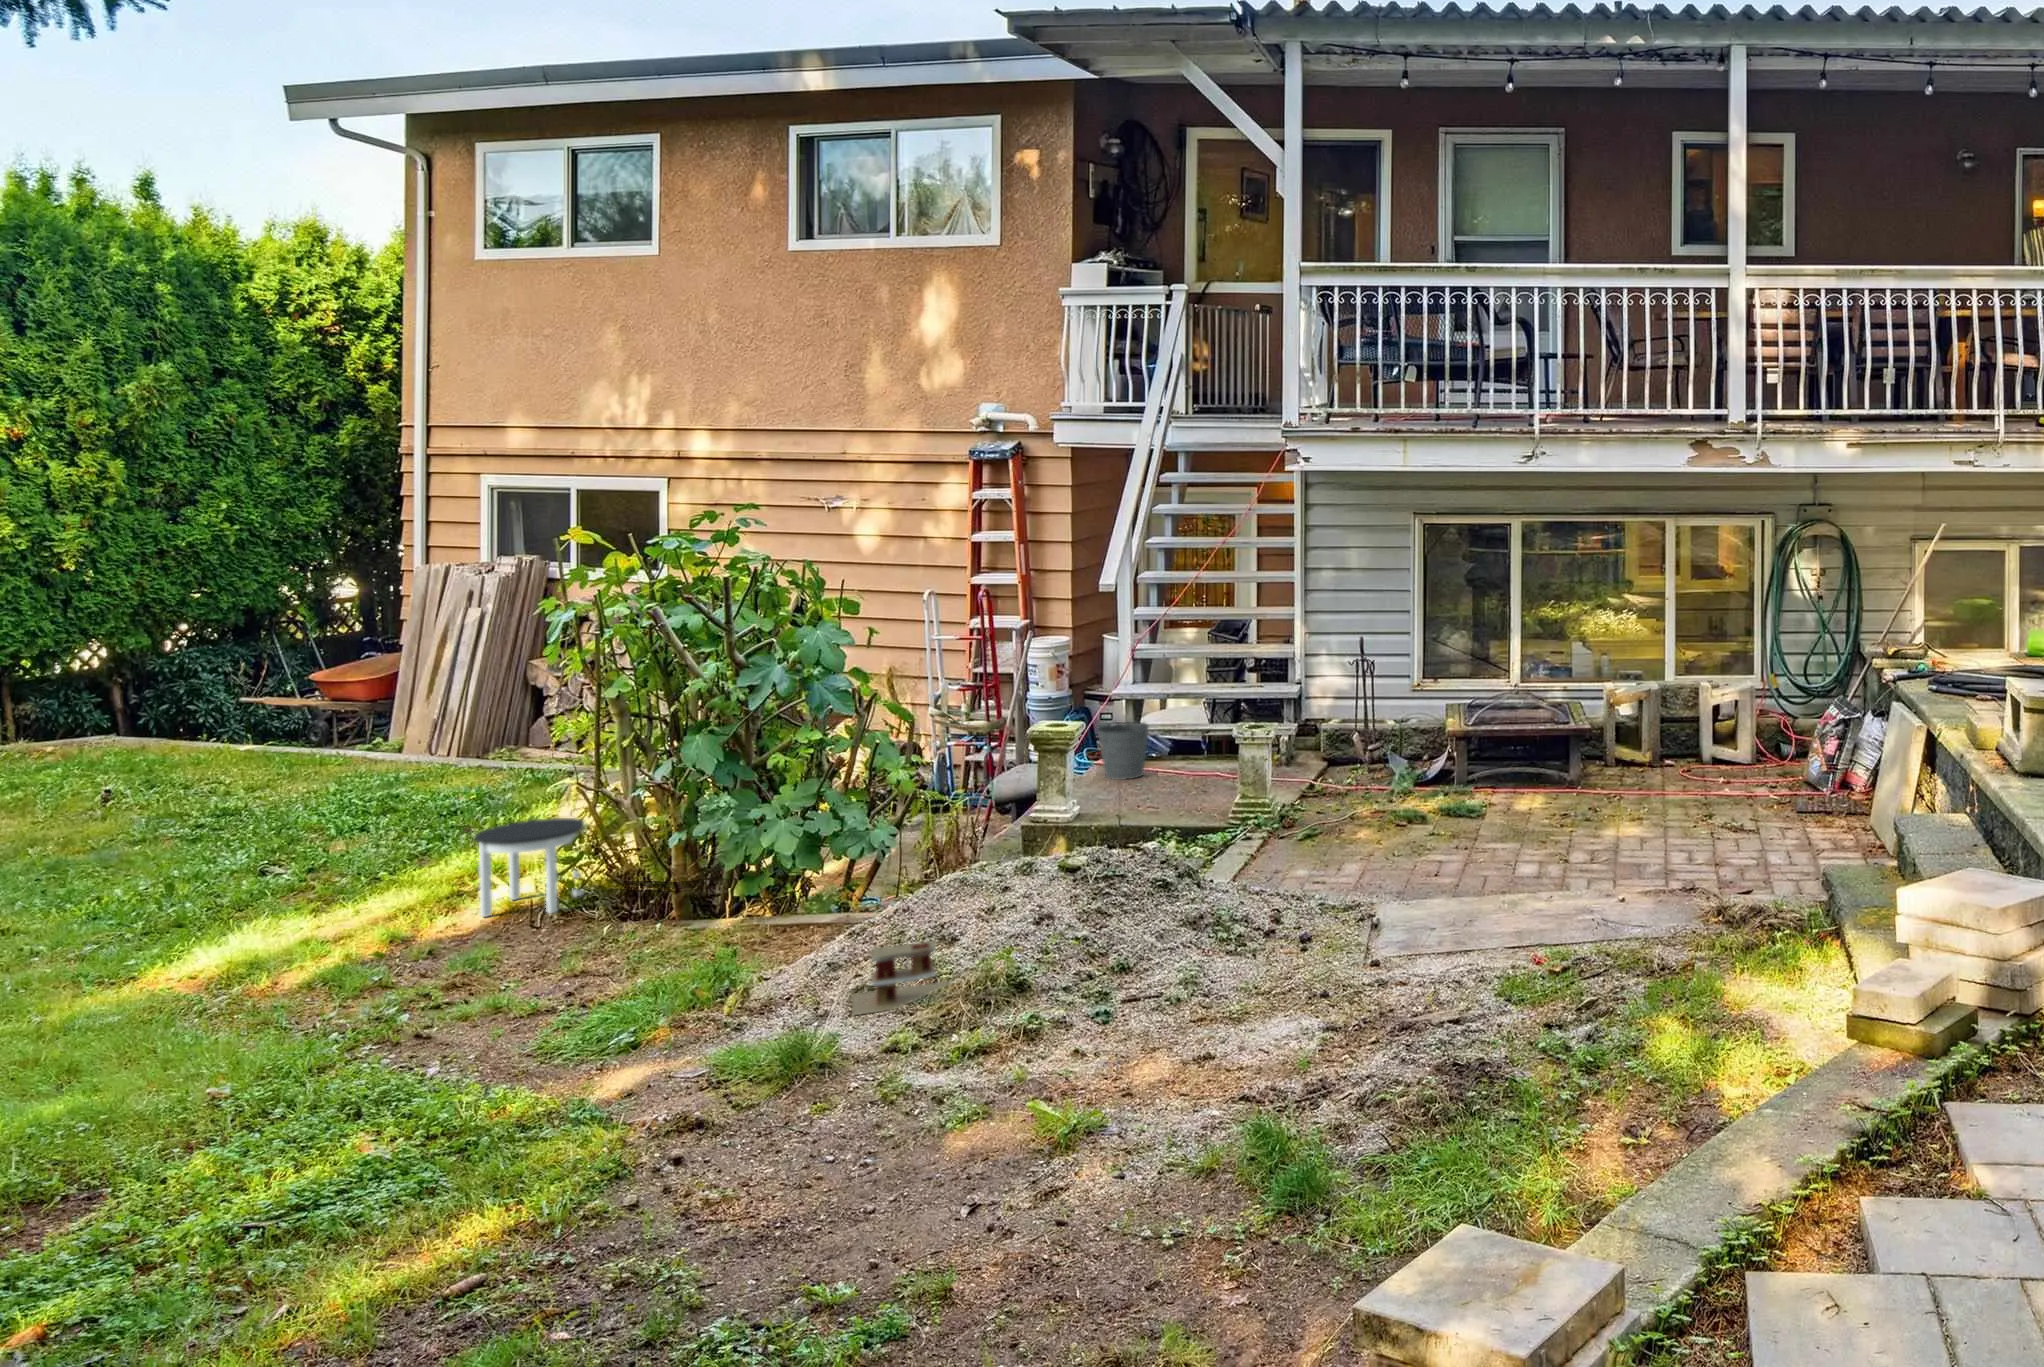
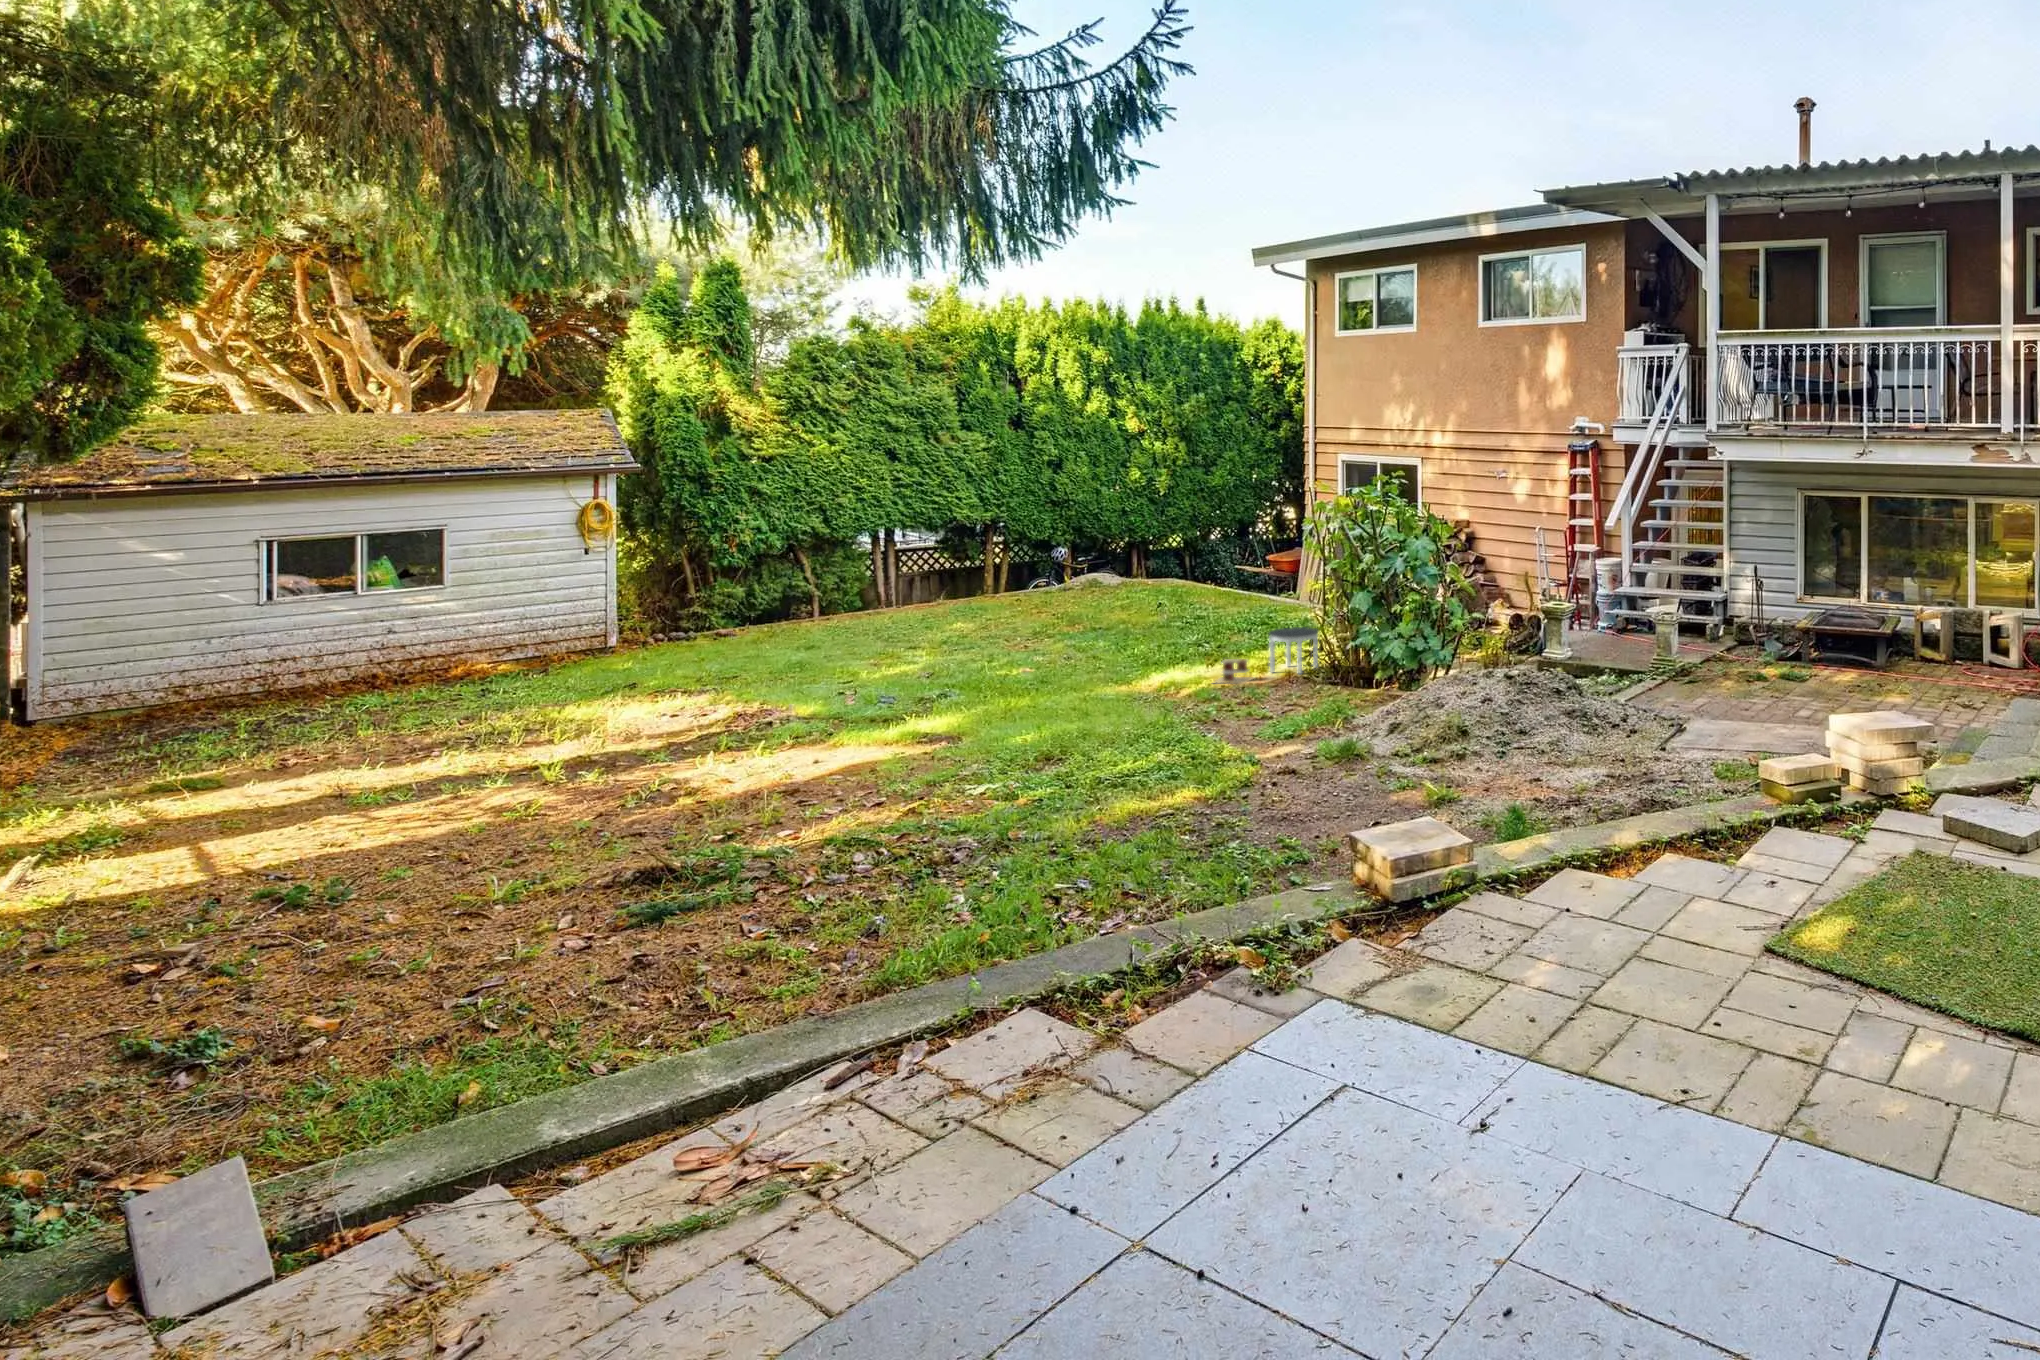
bucket: present [1098,722,1149,780] -> none [1600,605,1630,639]
toy house: present [852,941,953,1015] -> present [1215,659,1253,683]

